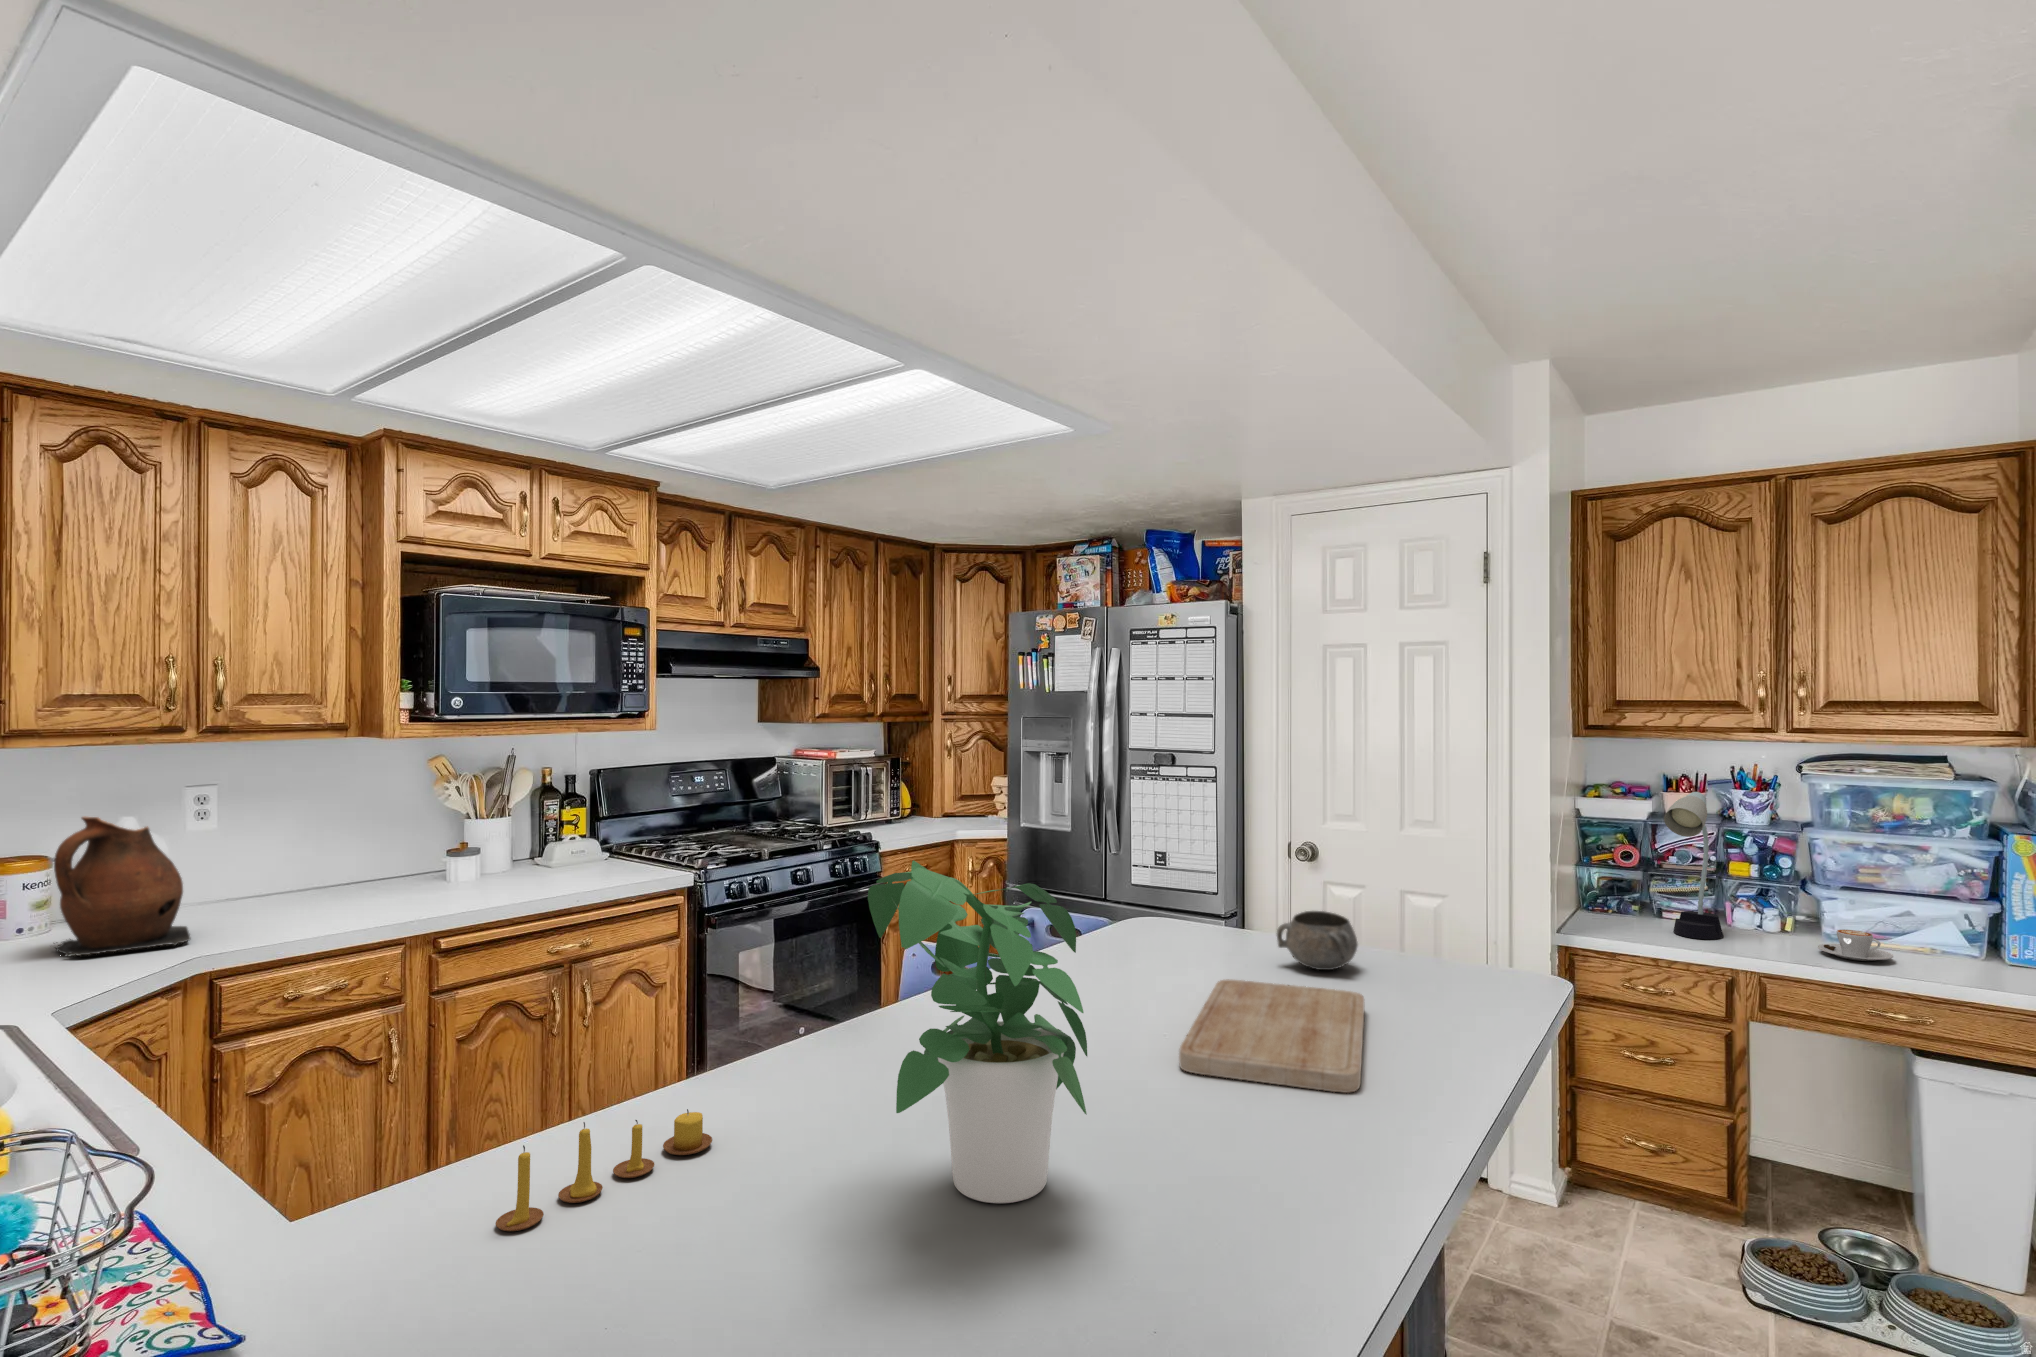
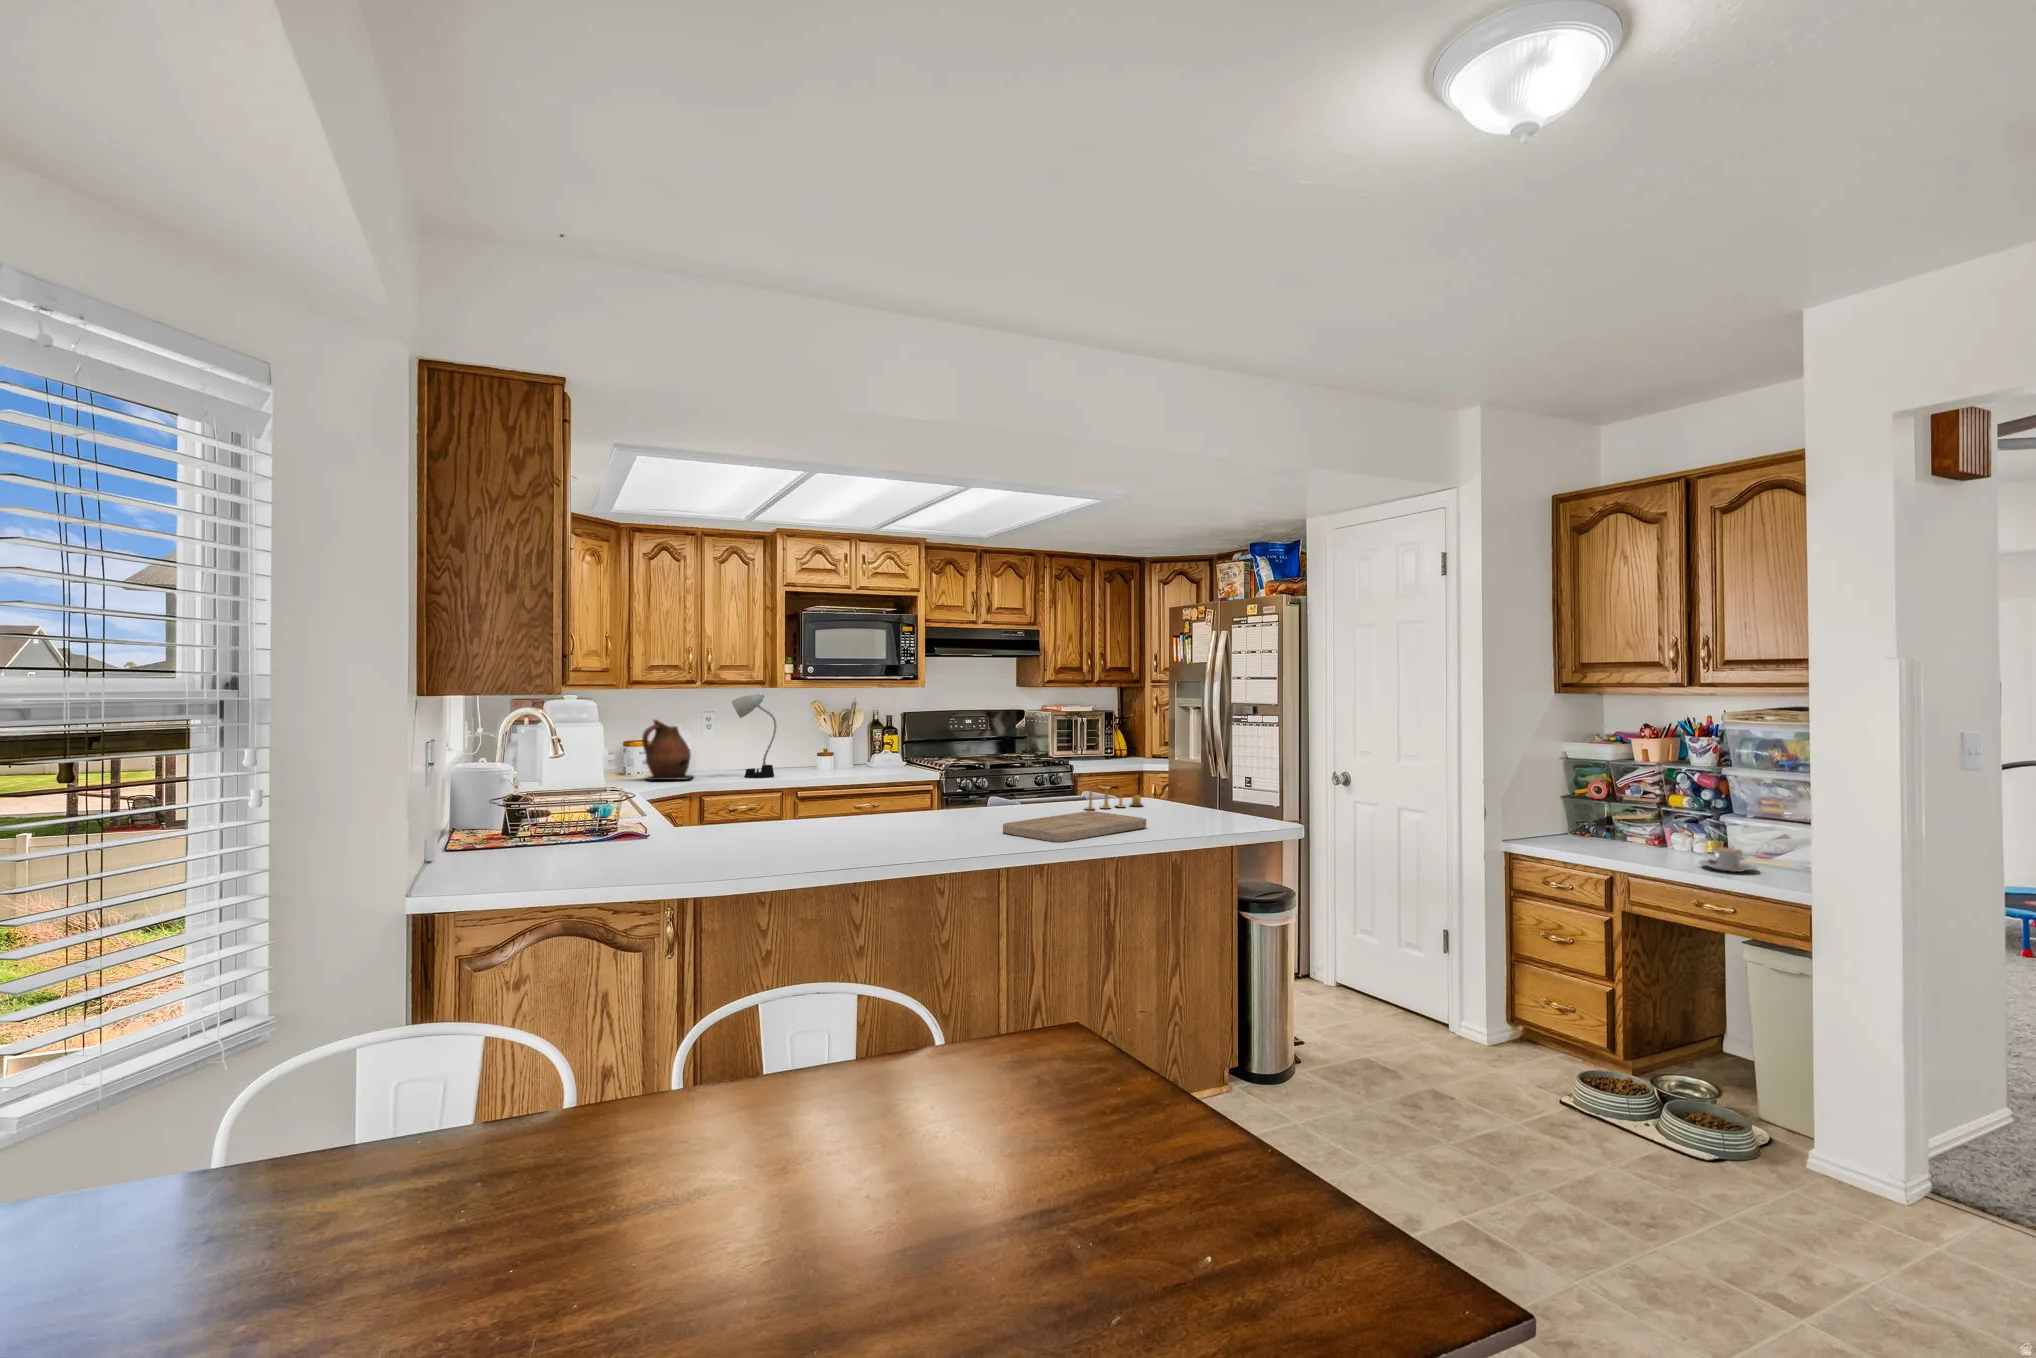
desk lamp: present [1664,792,1723,939] -> present [732,693,777,778]
potted plant: present [868,860,1087,1203] -> none [803,715,897,845]
decorative bowl: present [1277,911,1358,970] -> none [1153,785,1199,818]
candle: present [496,1109,712,1231] -> present [1086,790,1142,810]

